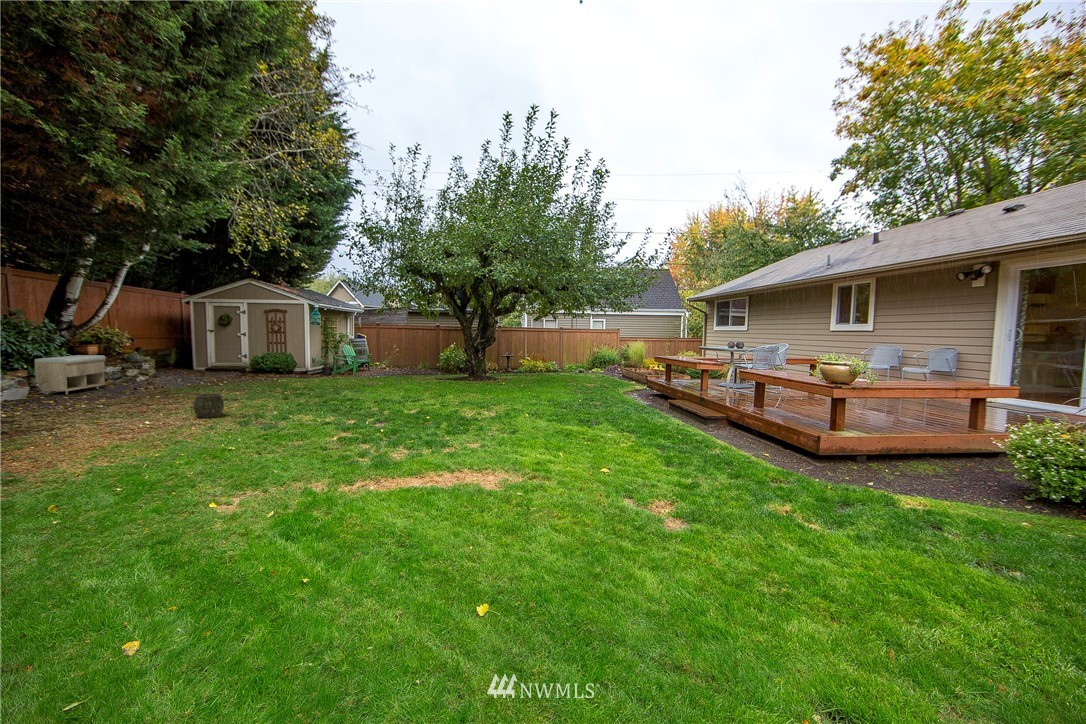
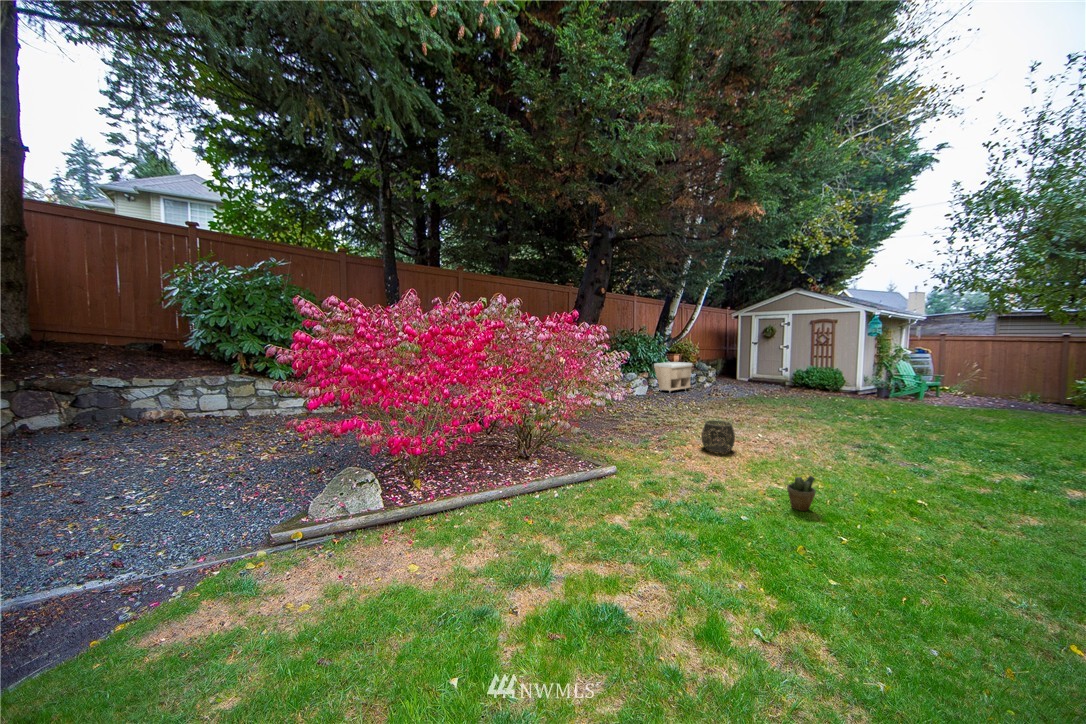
woven basket: present [193,393,224,417] -> present [702,421,735,452]
potted plant: none [118,445,147,477] -> present [787,476,816,511]

